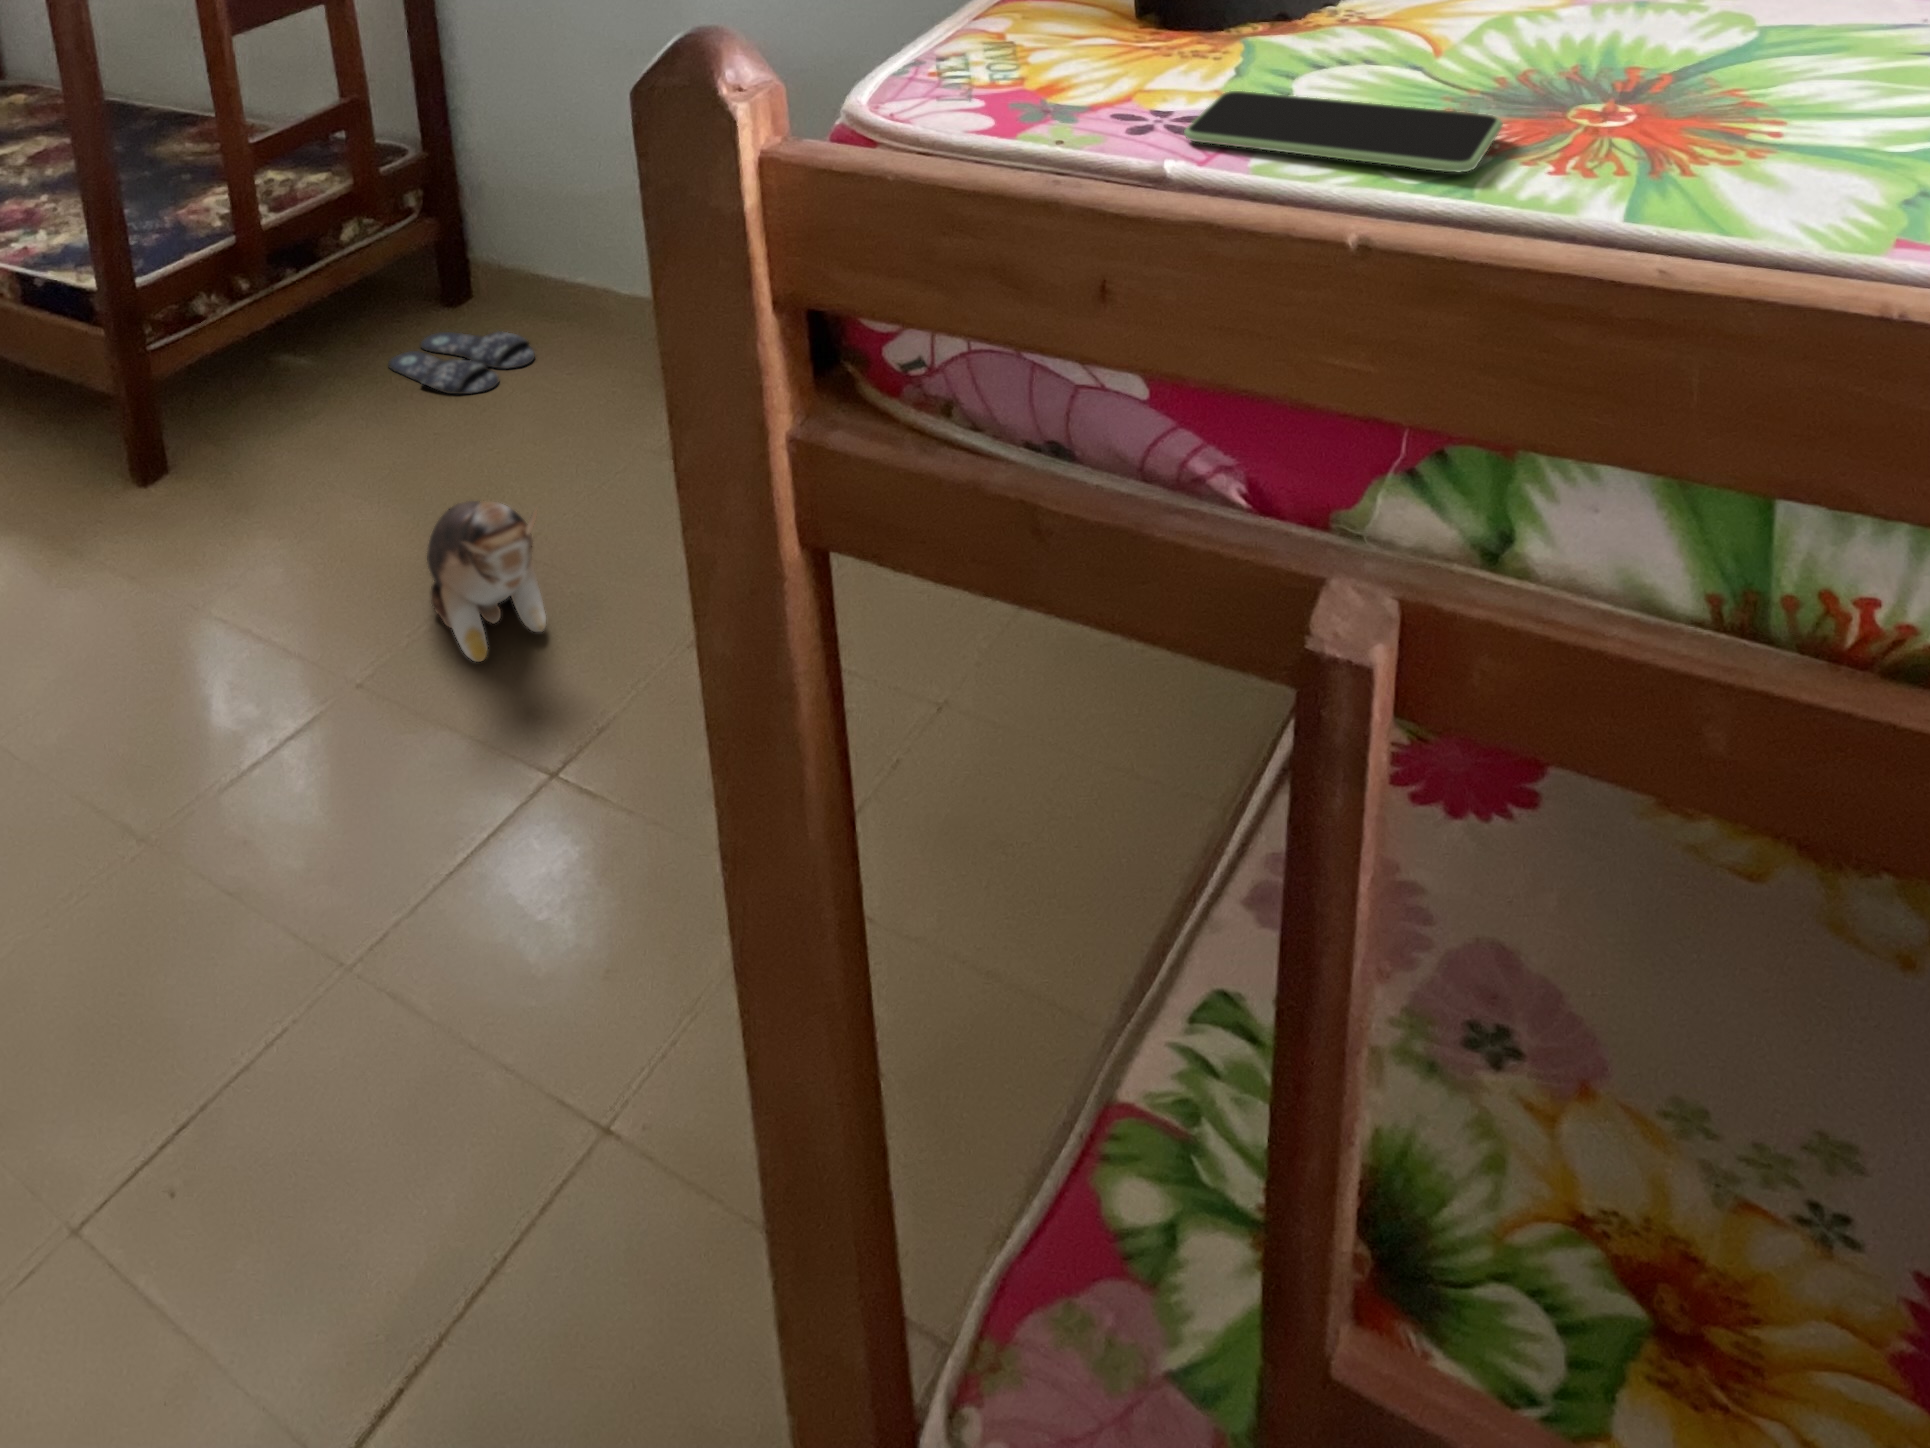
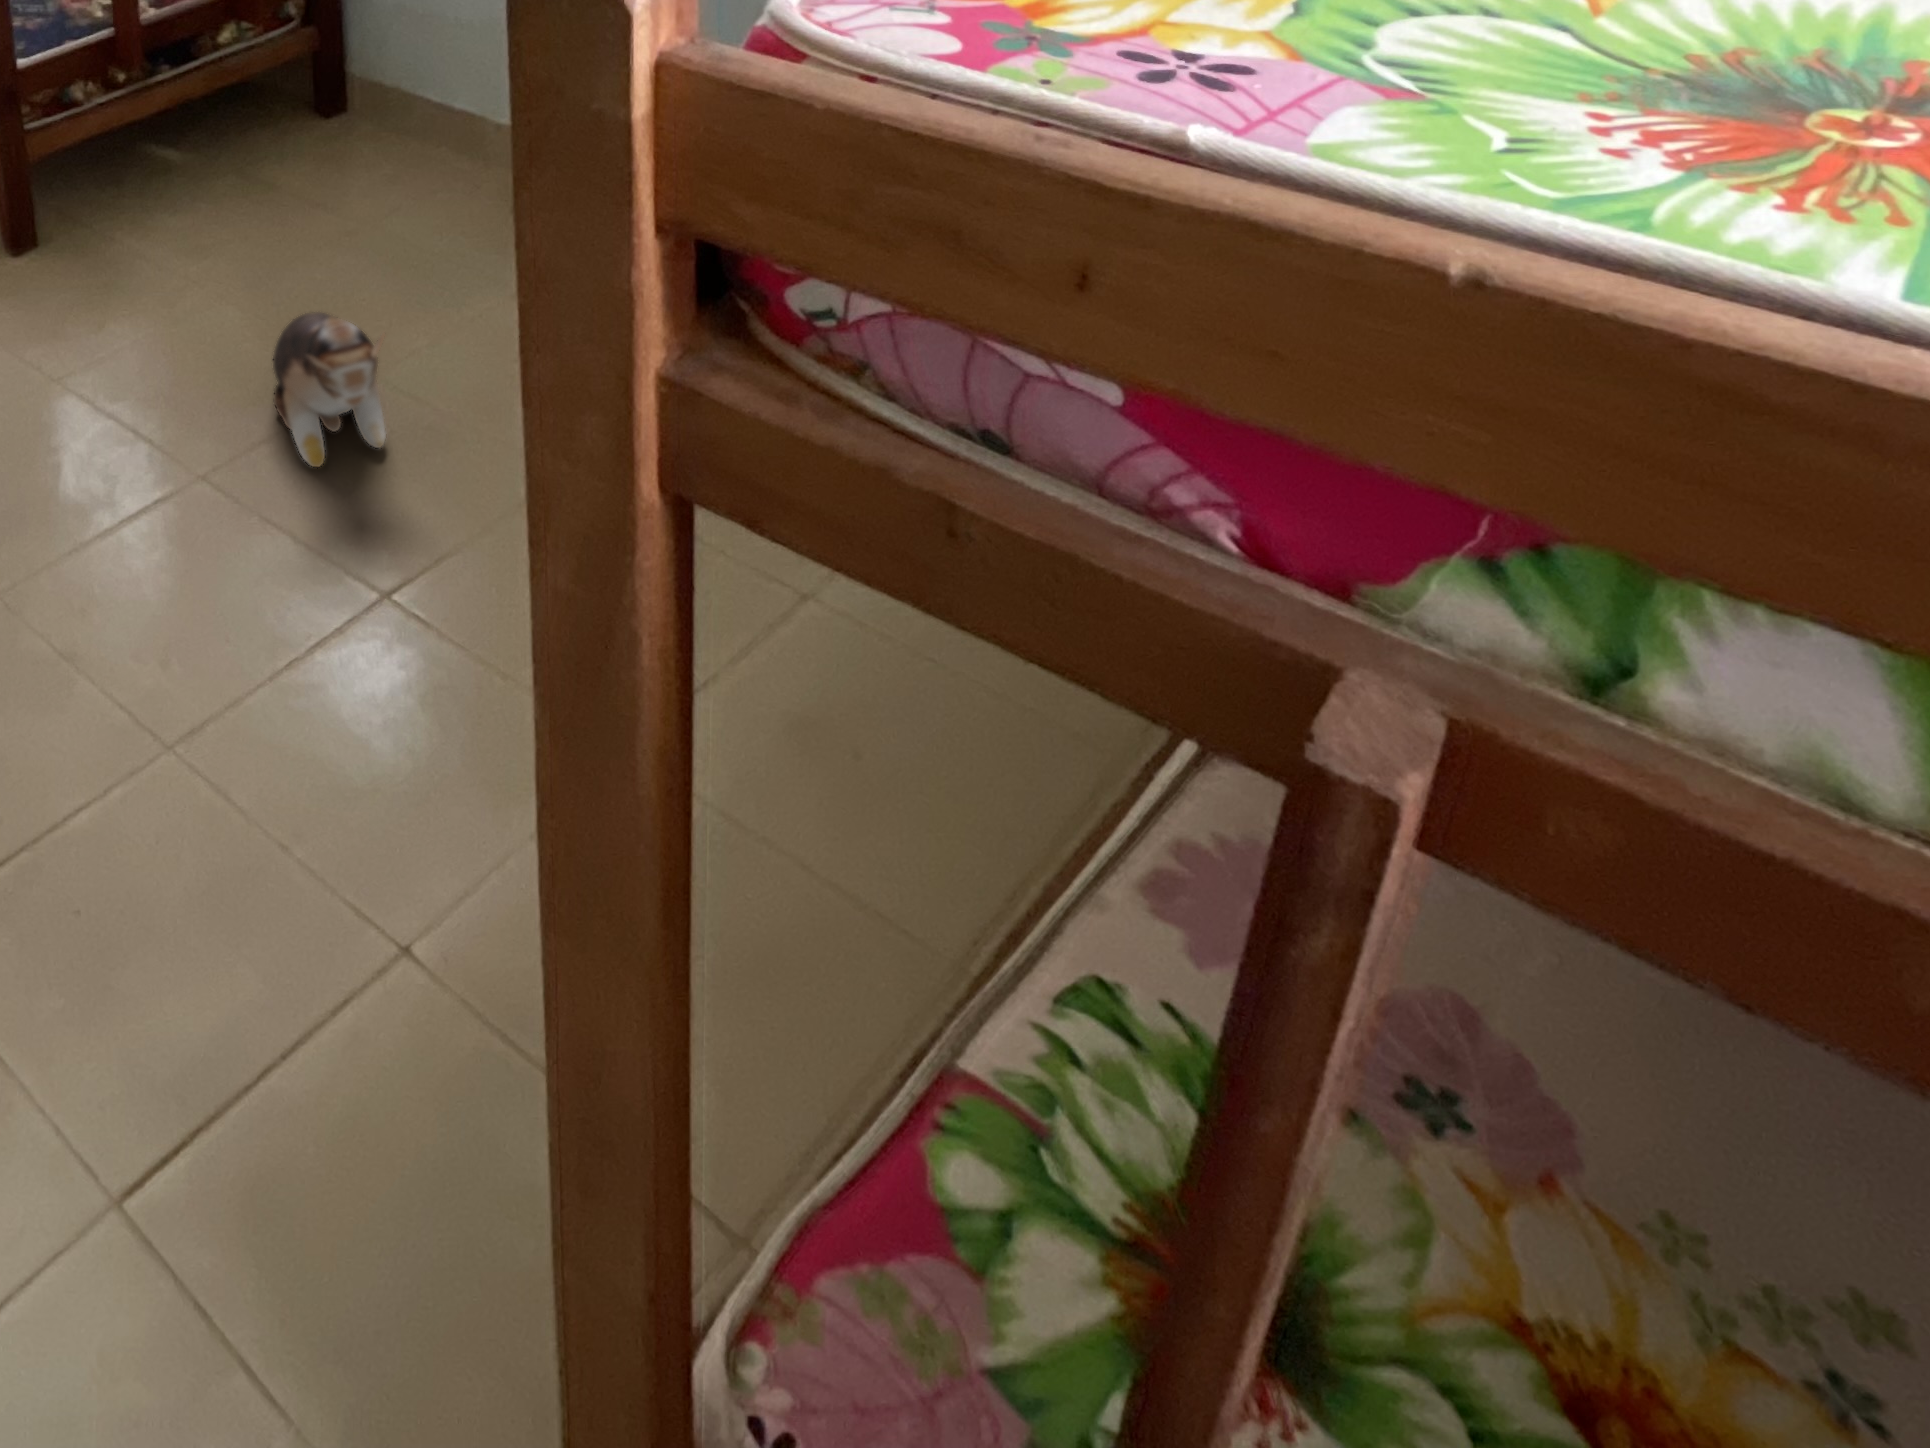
smartphone: present [1185,91,1503,172] -> none [1220,36,1710,193]
slippers: present [388,331,535,394] -> none [253,136,399,201]

